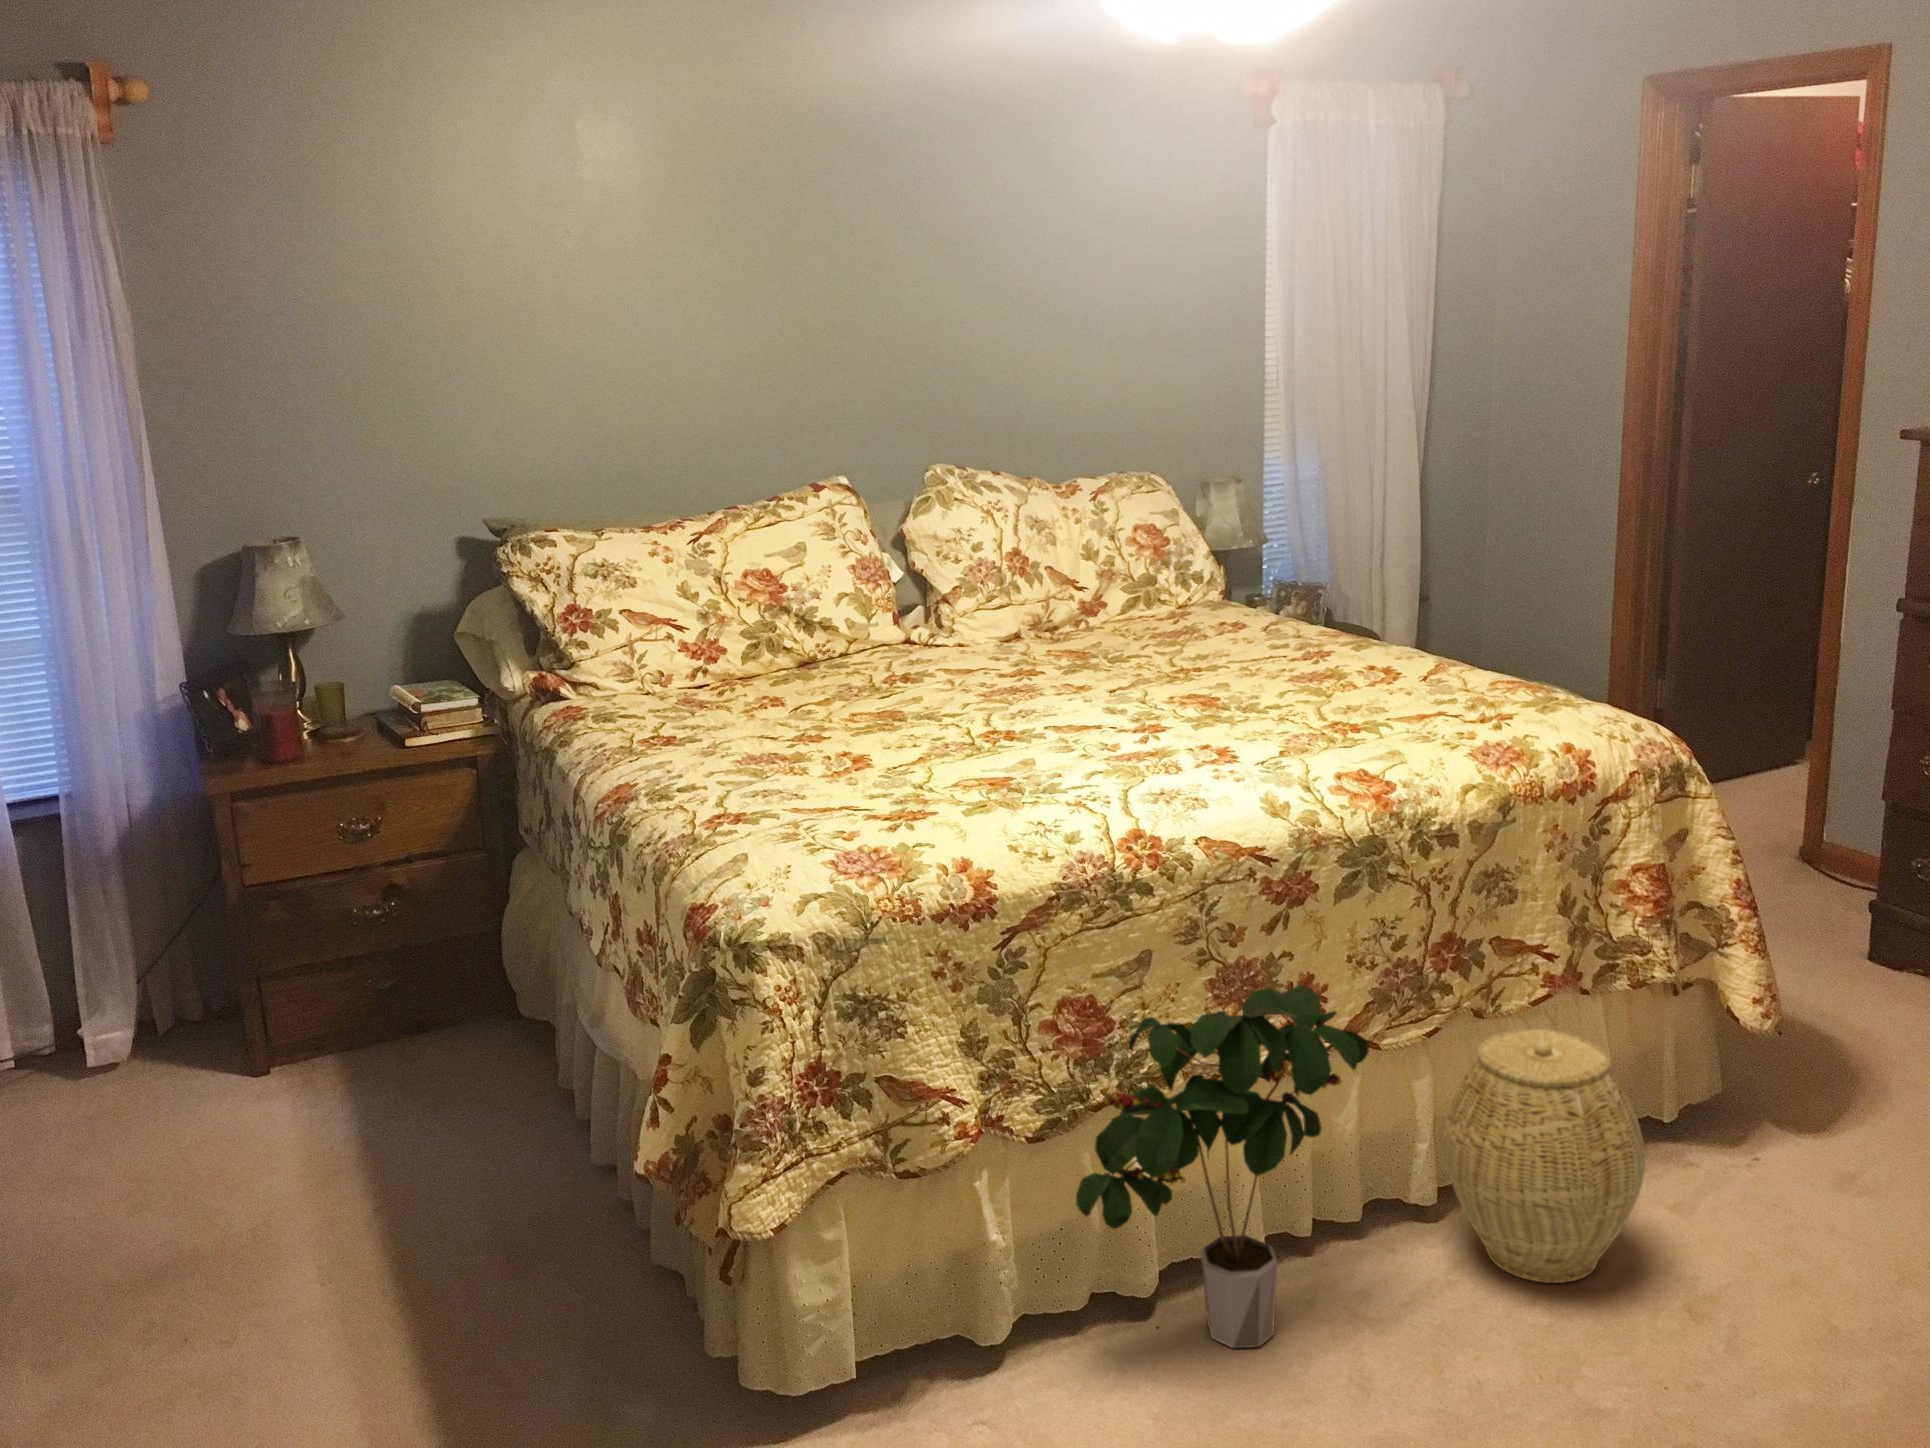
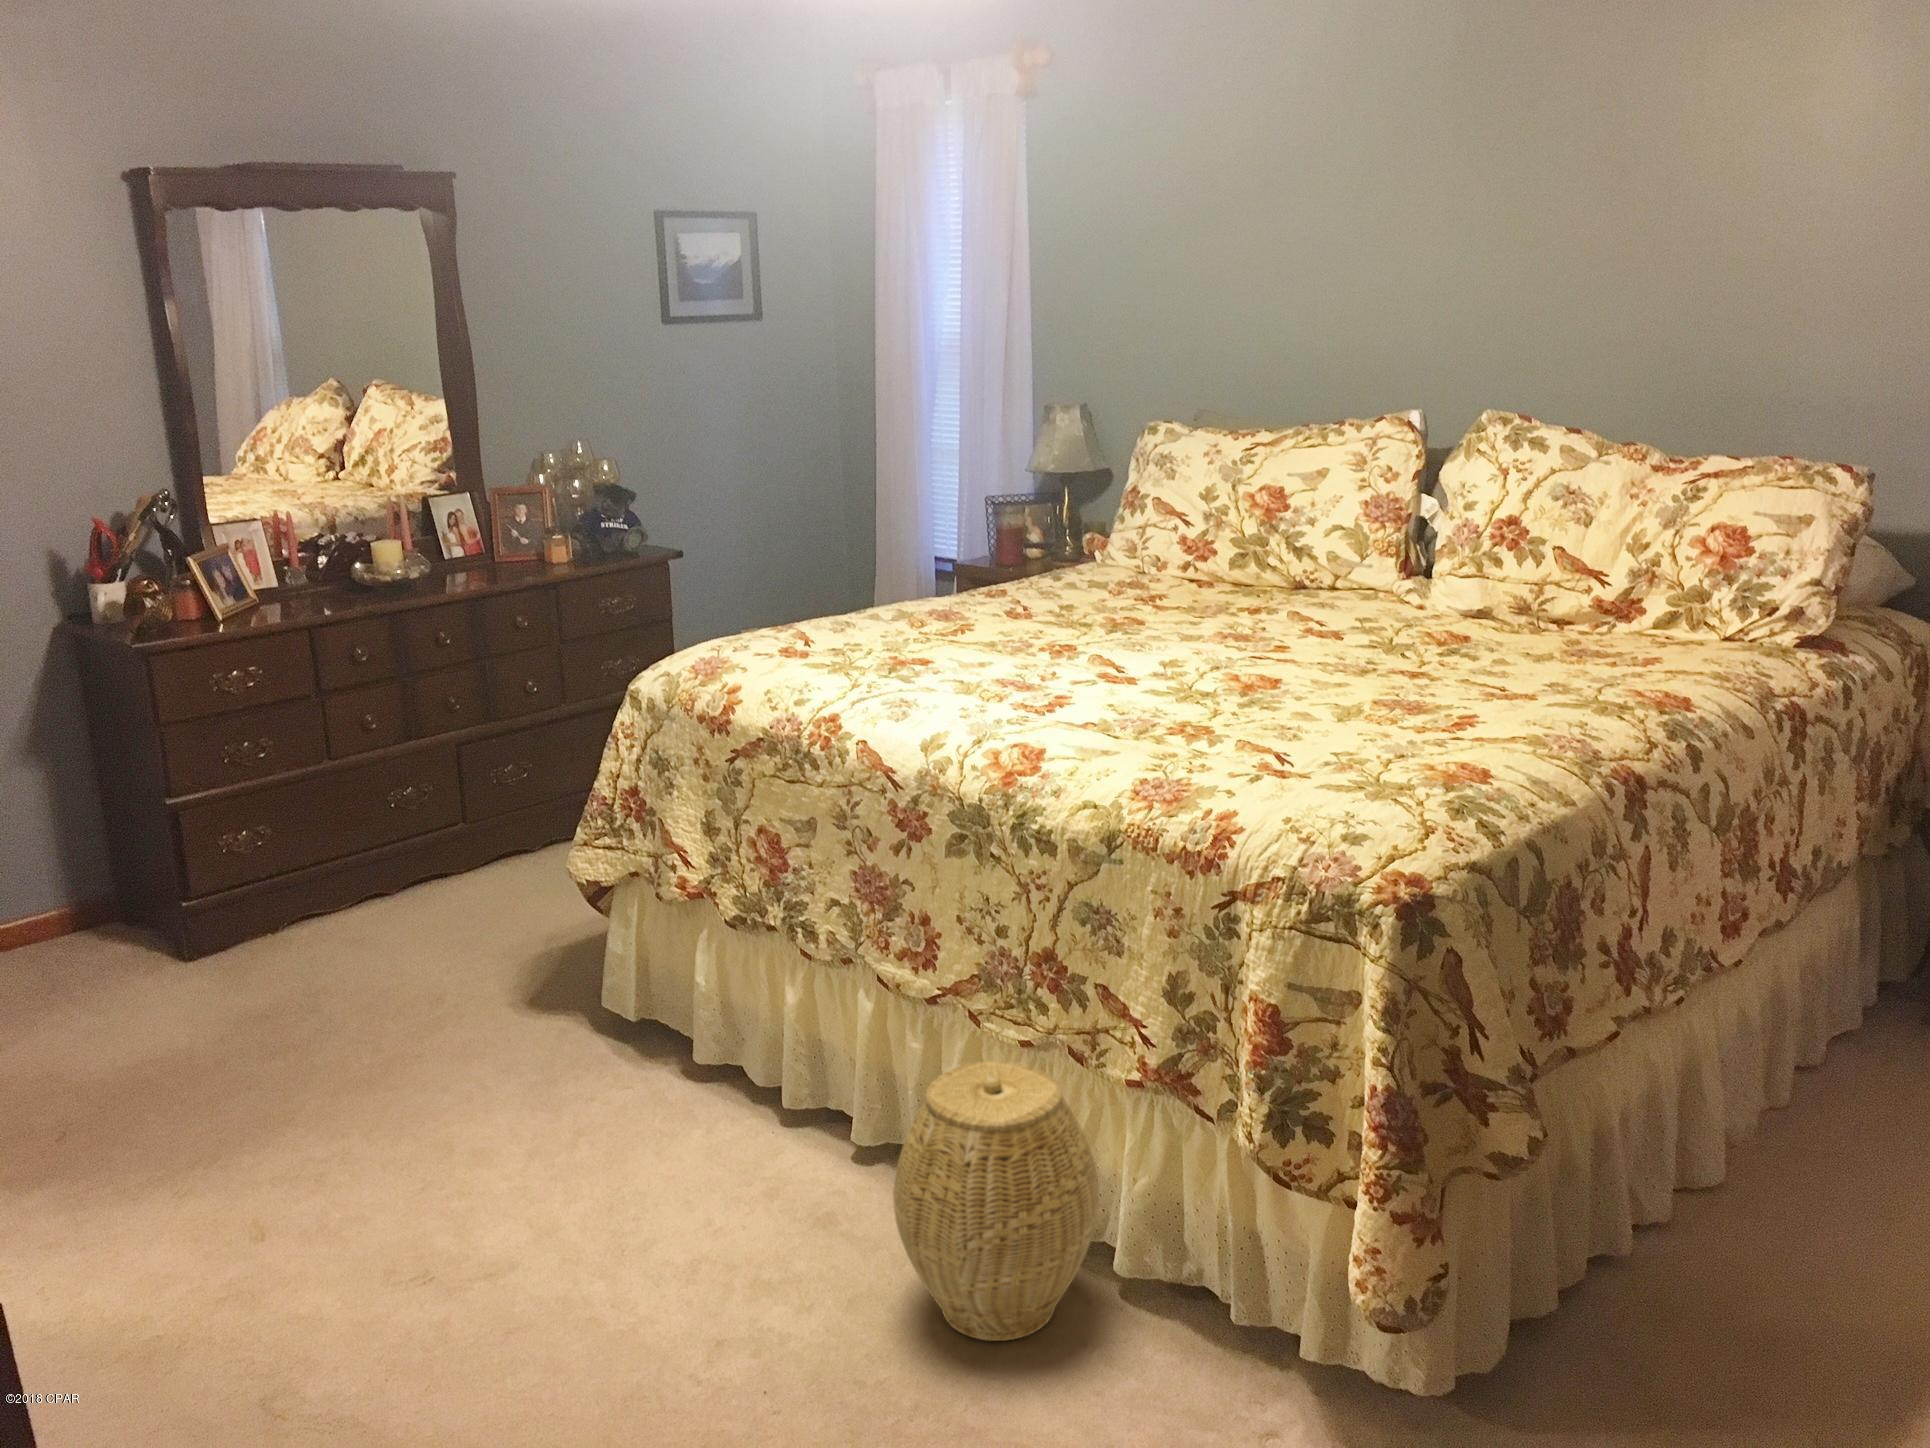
potted plant: present [1076,985,1369,1348] -> none [690,861,901,1180]

